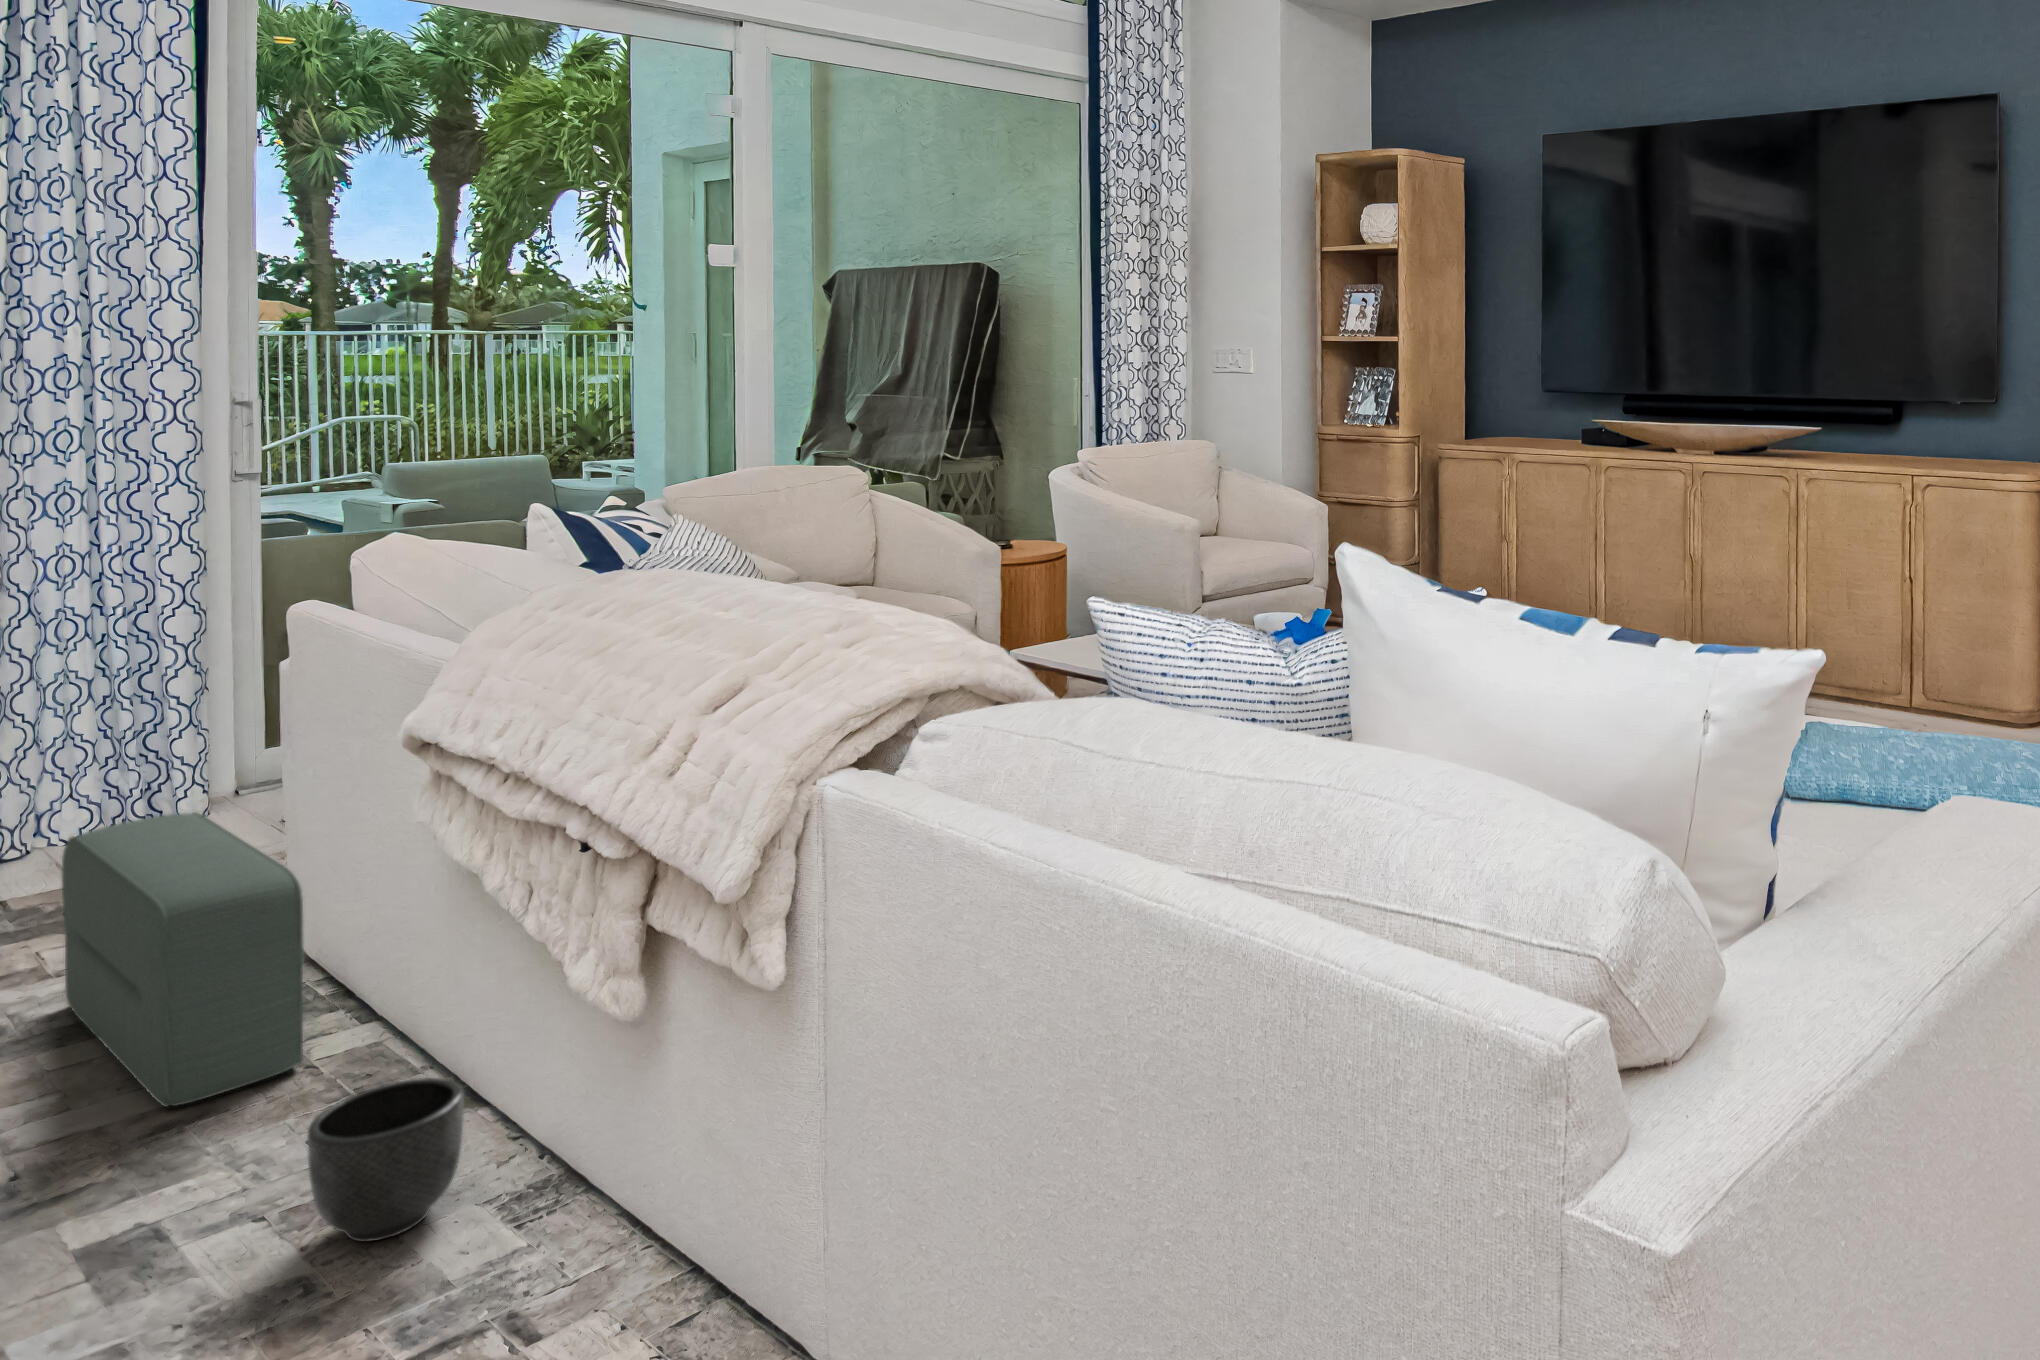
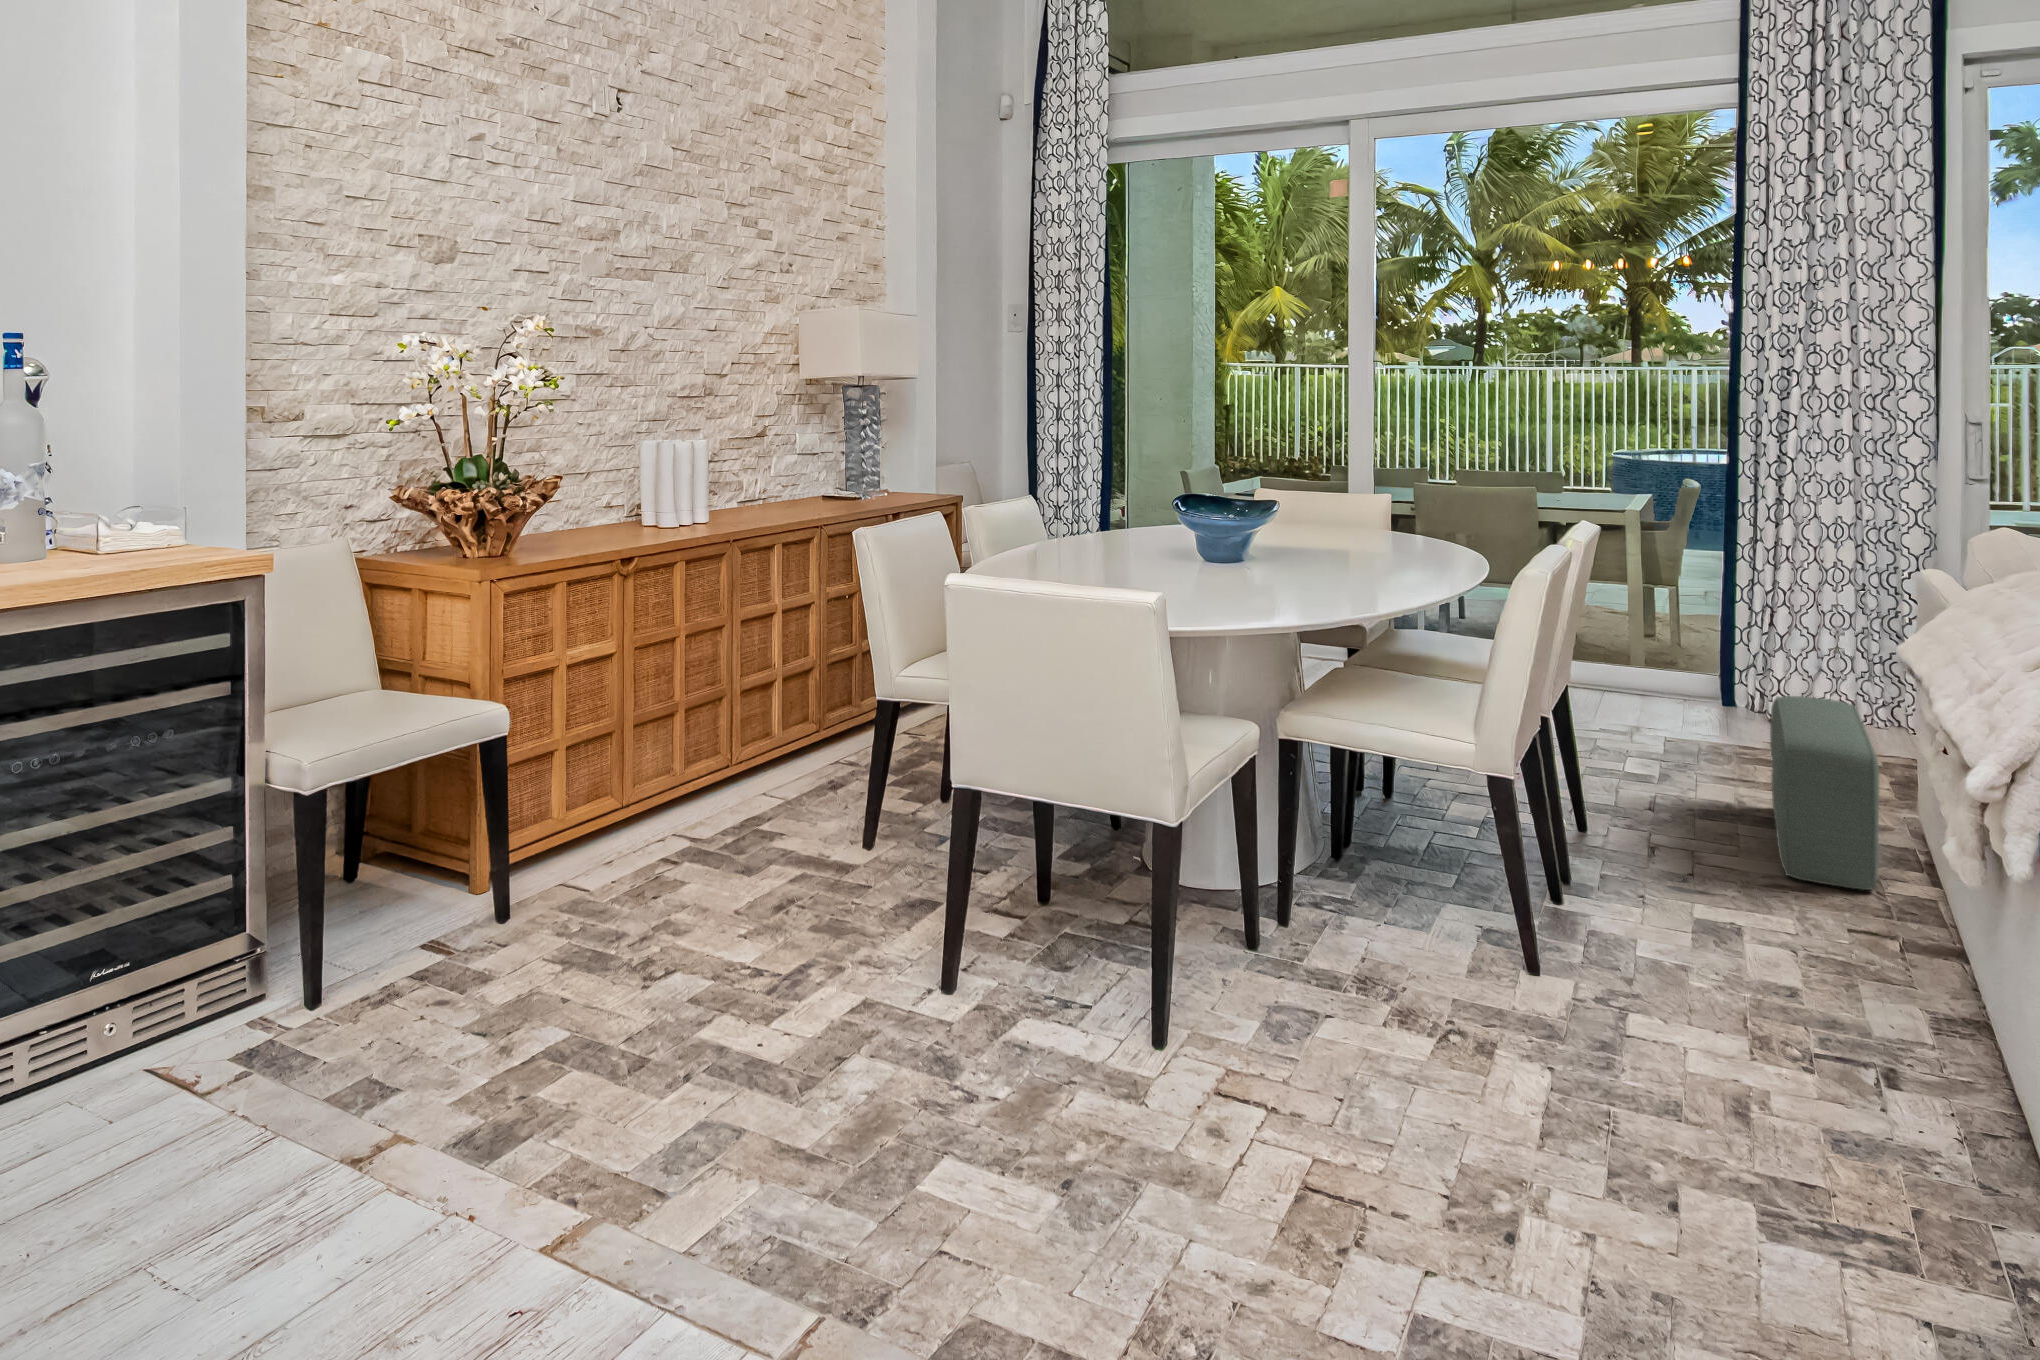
planter: present [307,1078,464,1242] -> none [1806,891,1914,999]

